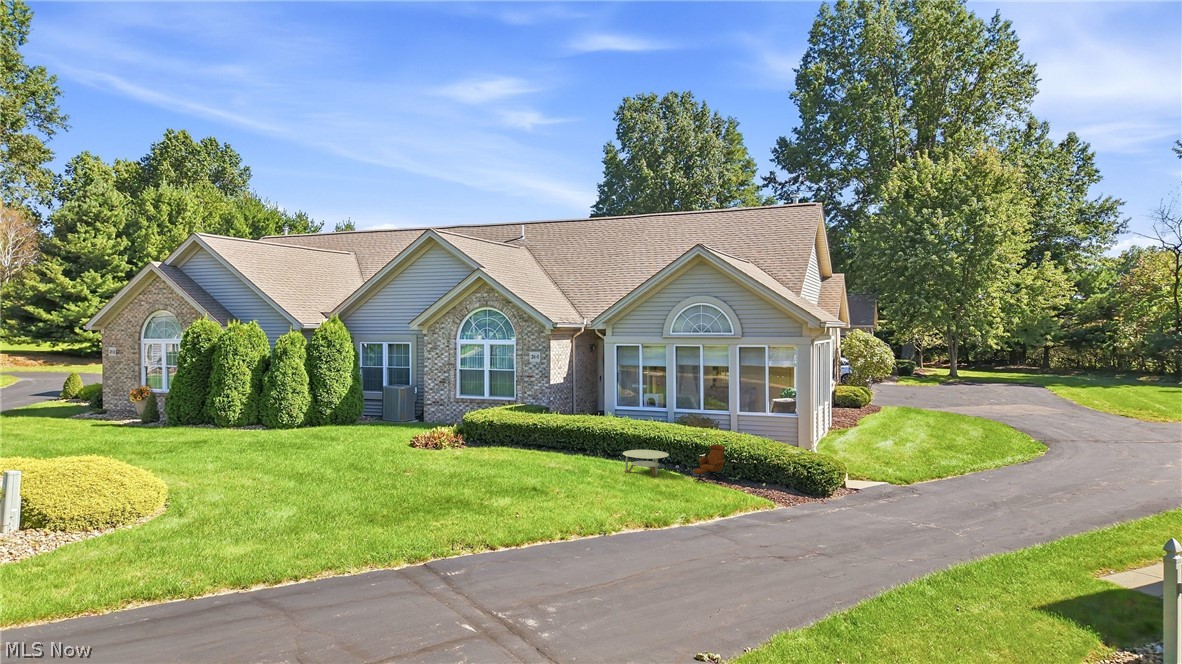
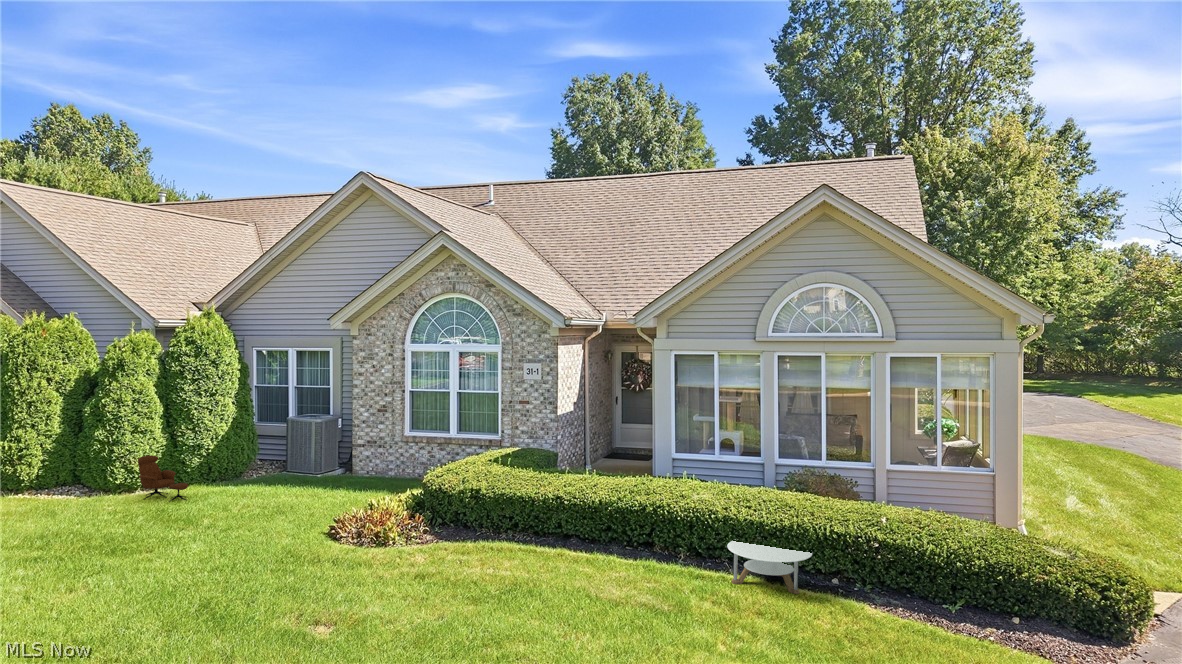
lounge chair: present [693,444,725,483] -> present [138,455,188,501]

